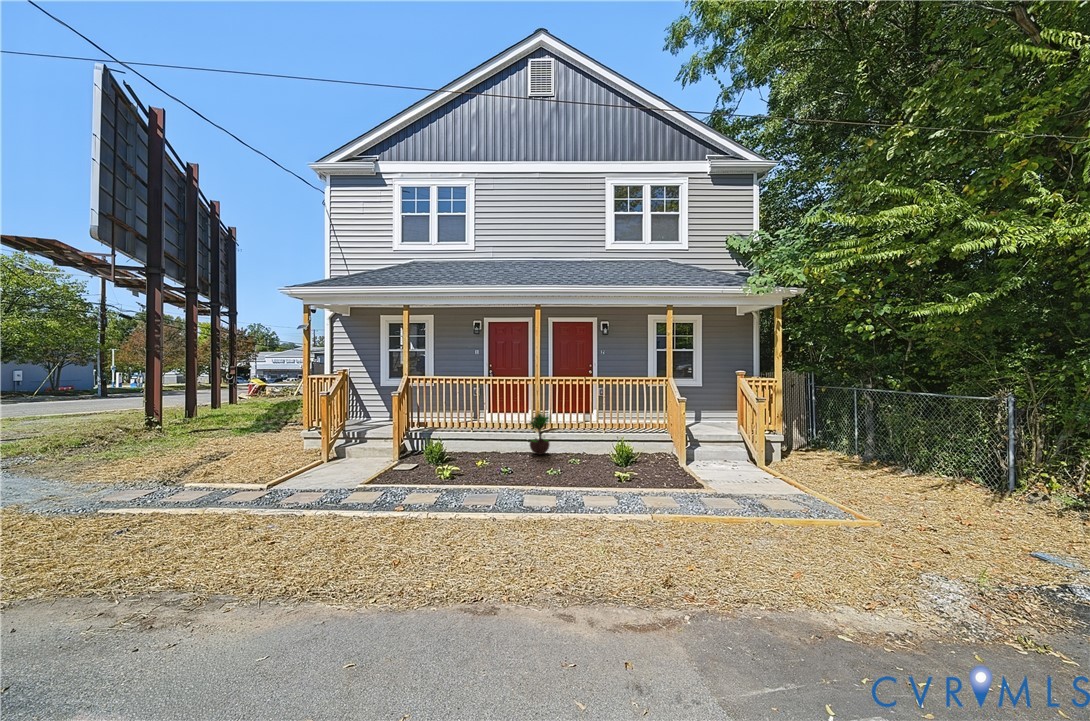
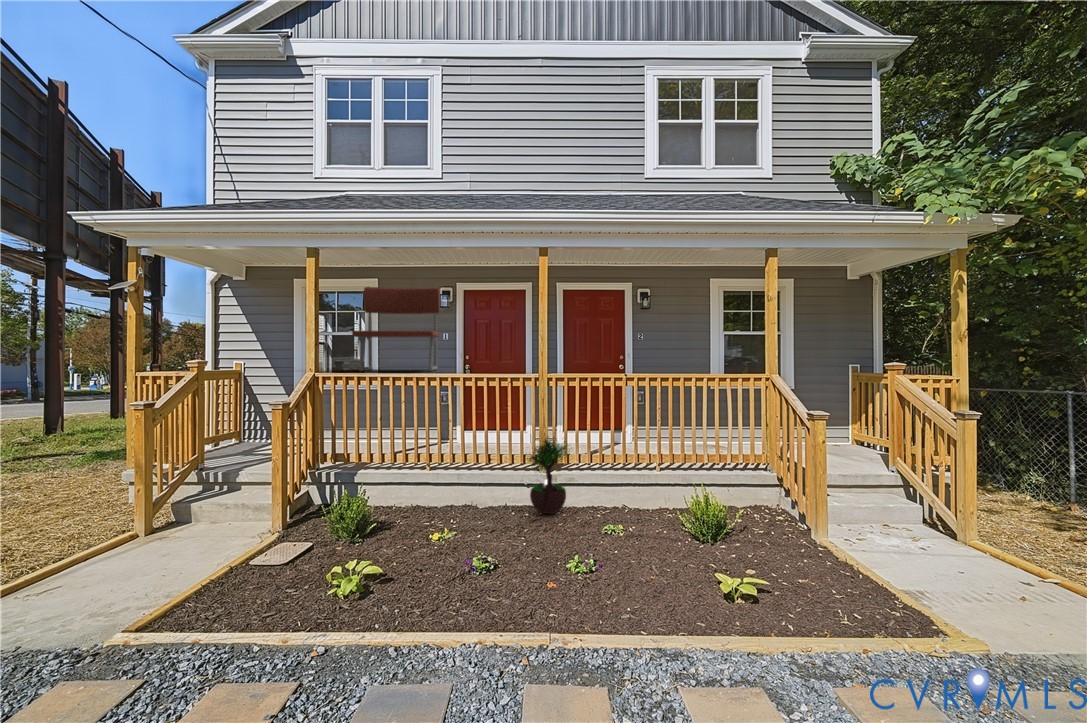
bench: none [422,321,474,375] -> present [352,287,440,371]

